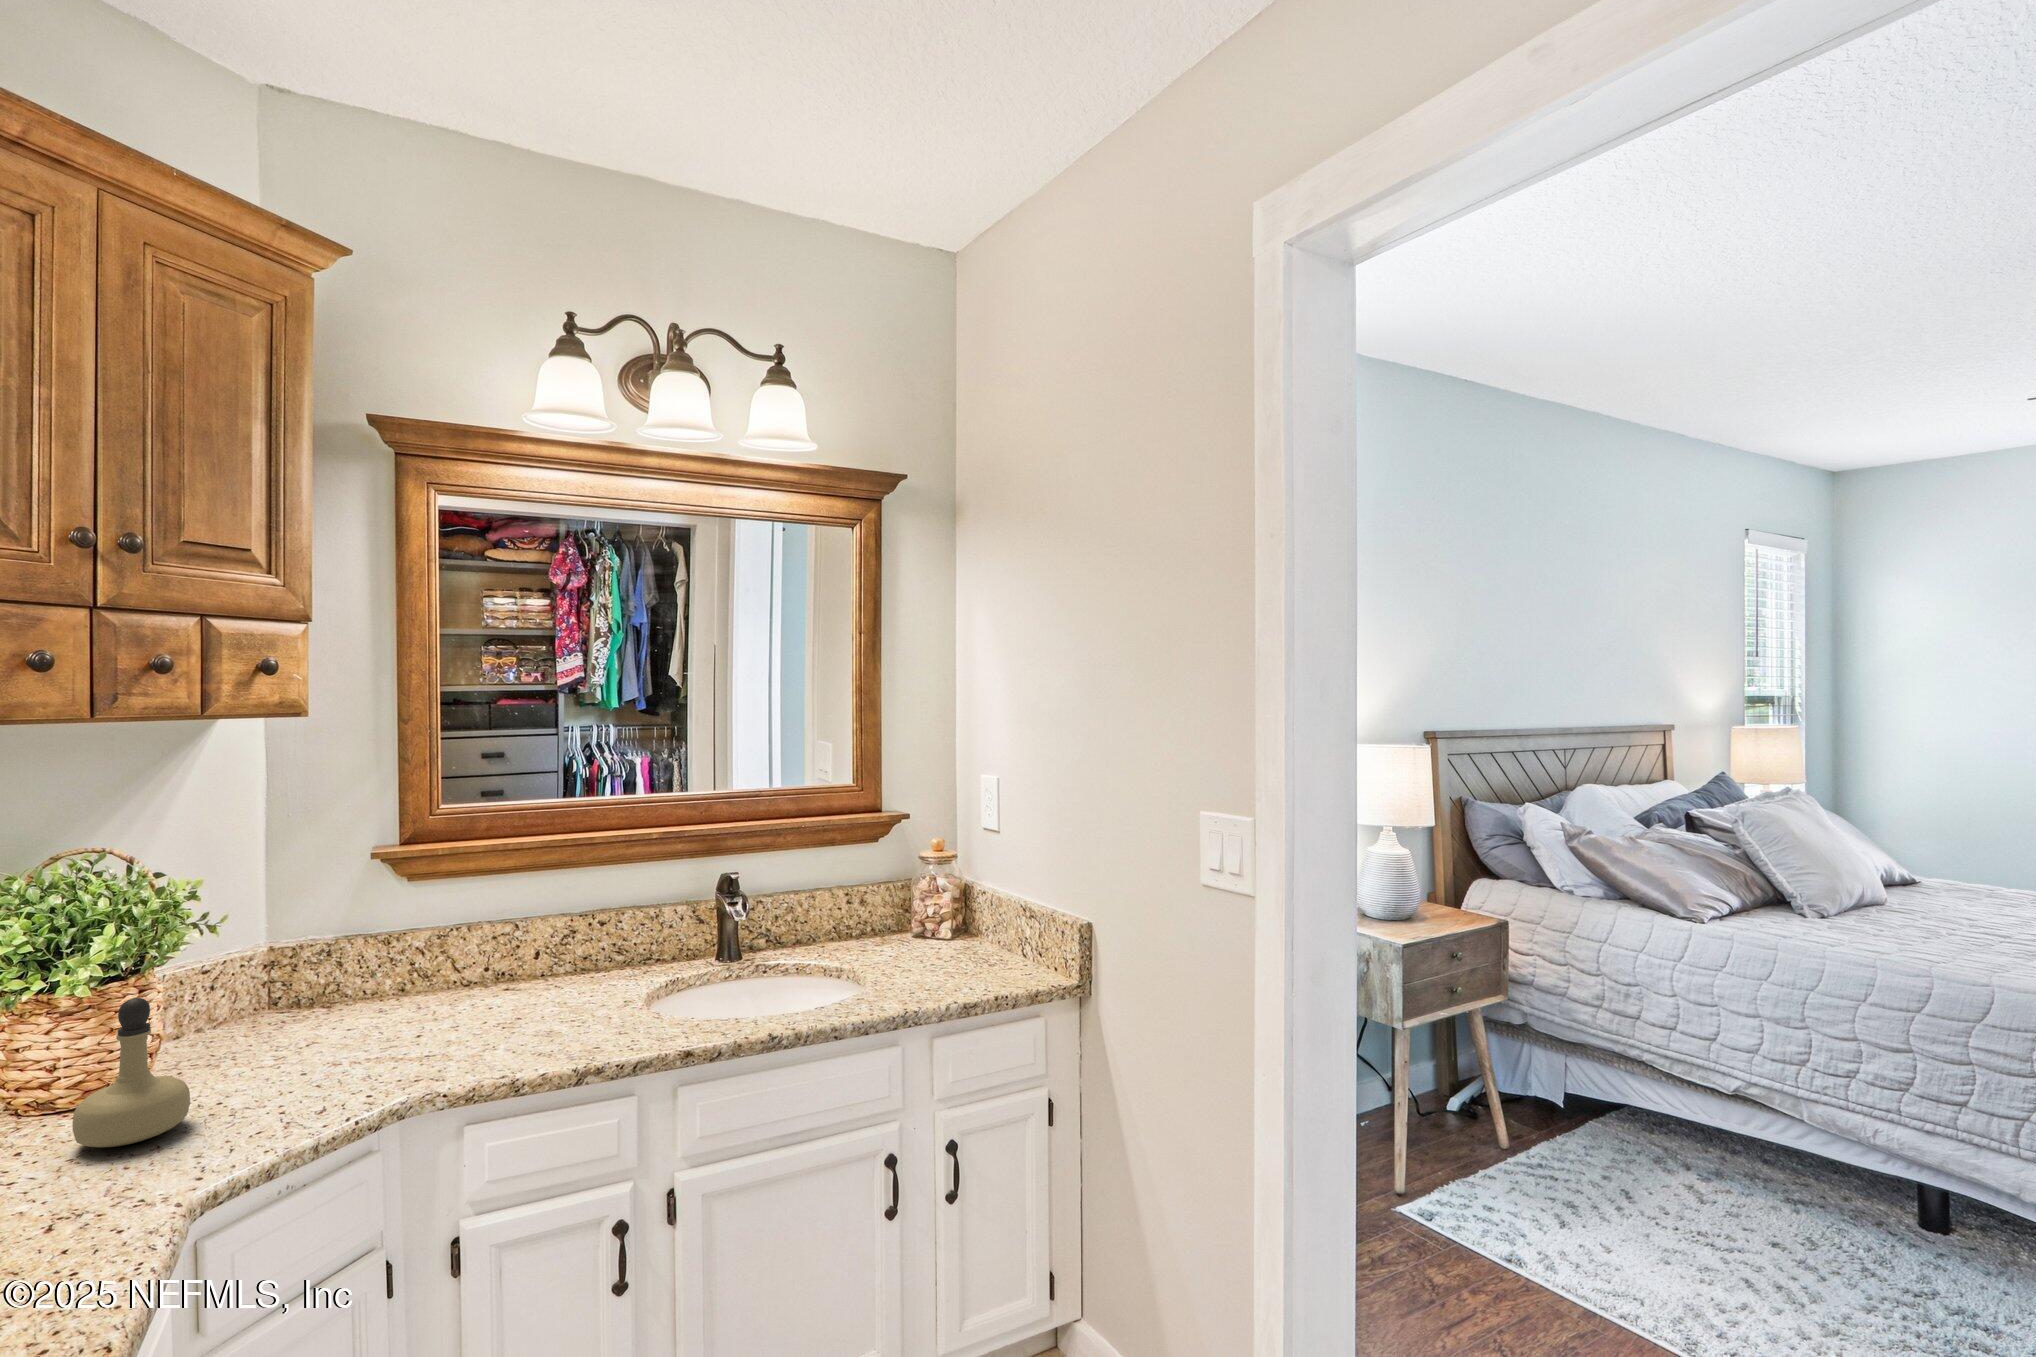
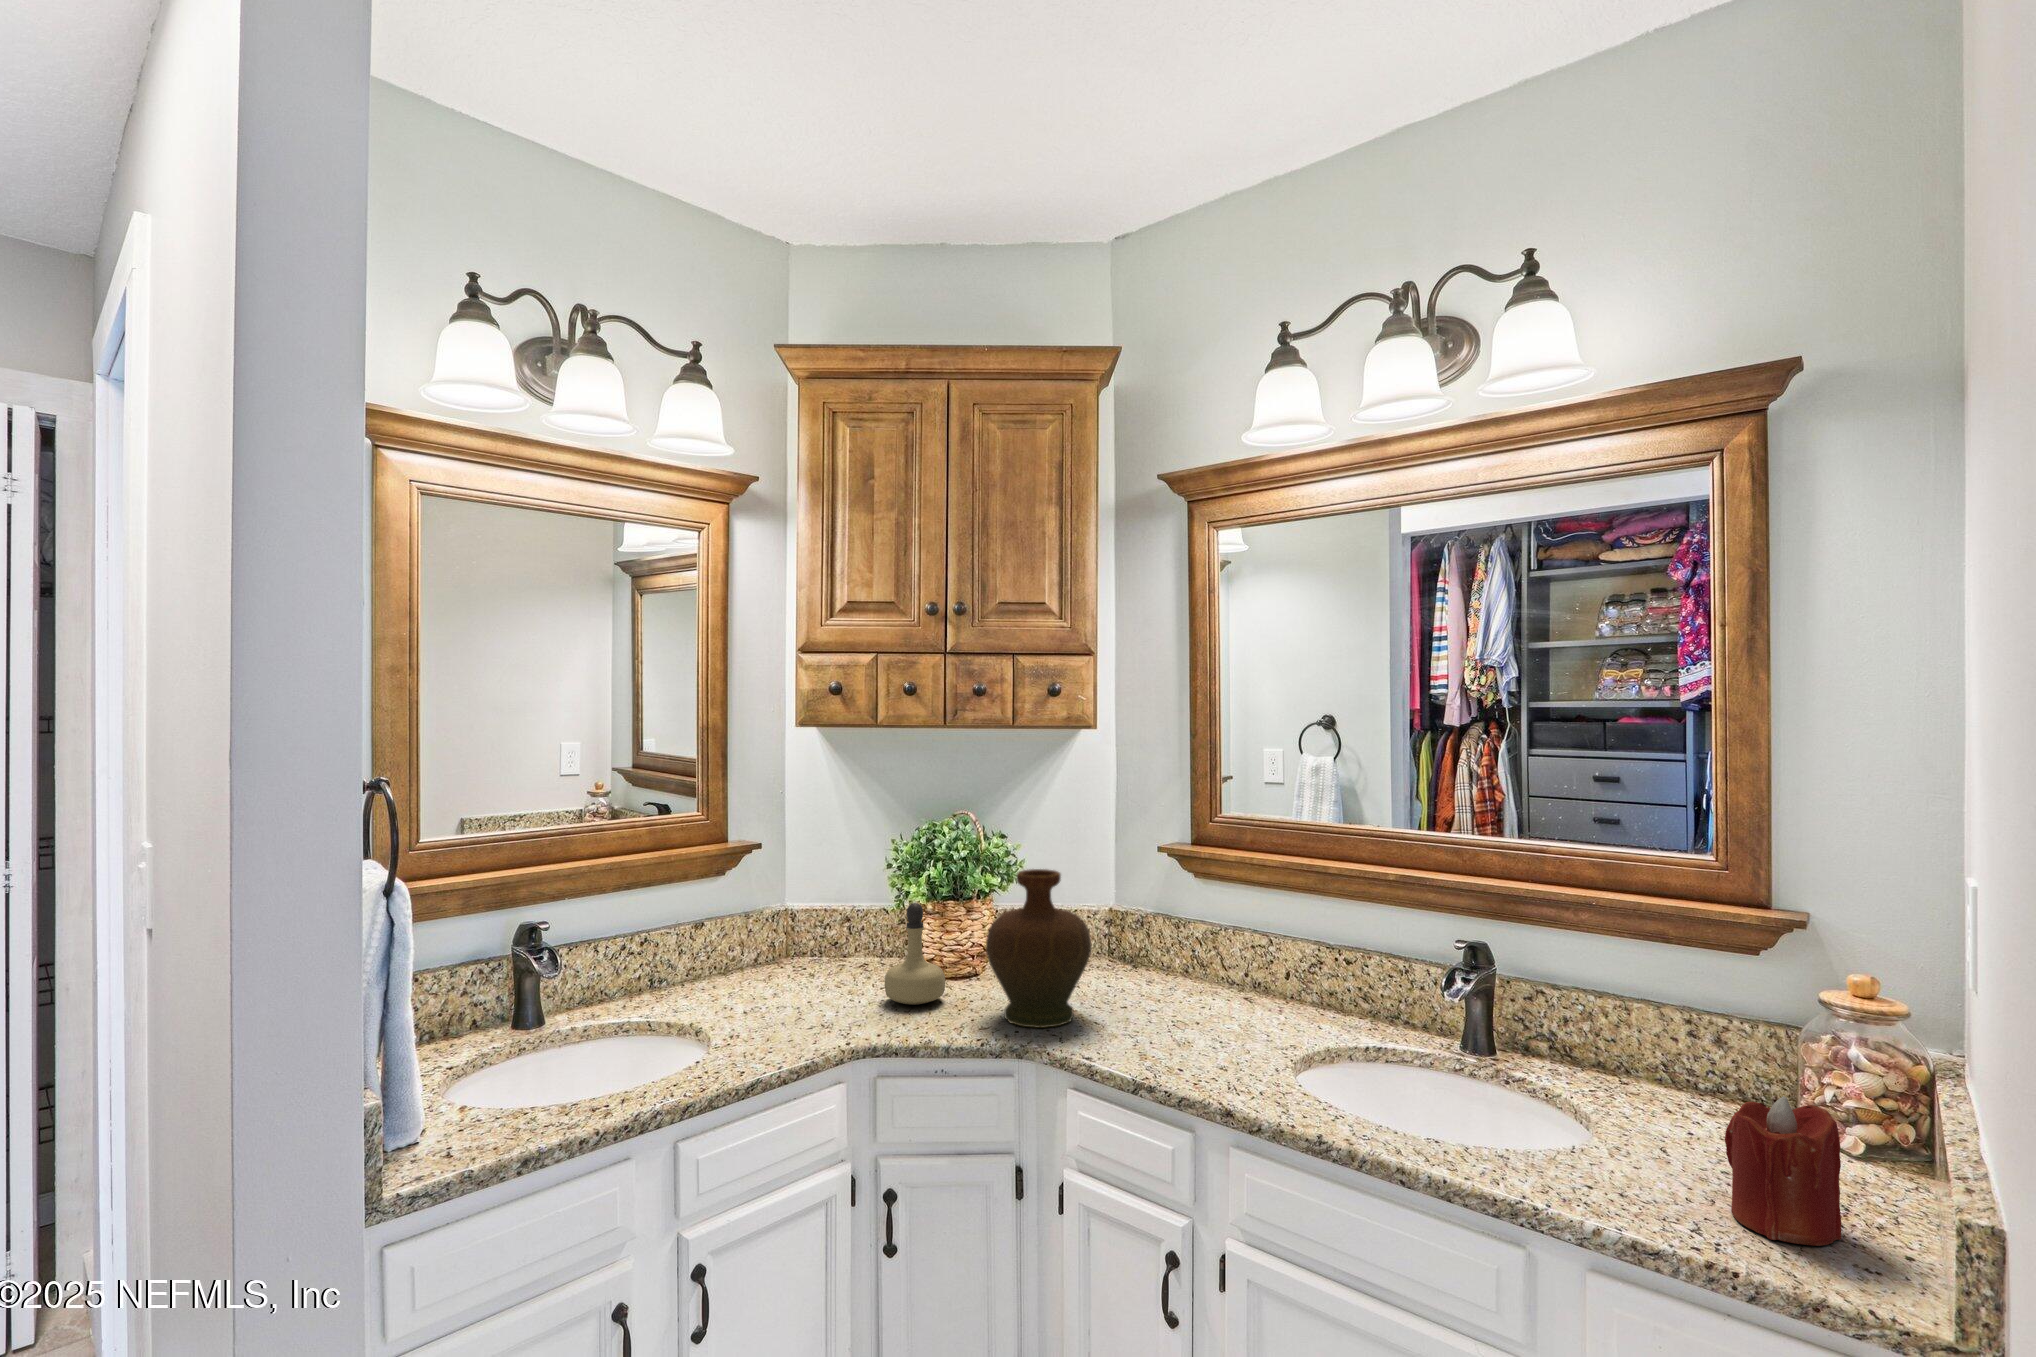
decorative vase: none [279,903,429,1094] -> present [986,869,1092,1028]
candle: none [961,907,1007,979] -> present [1725,1096,1841,1246]

